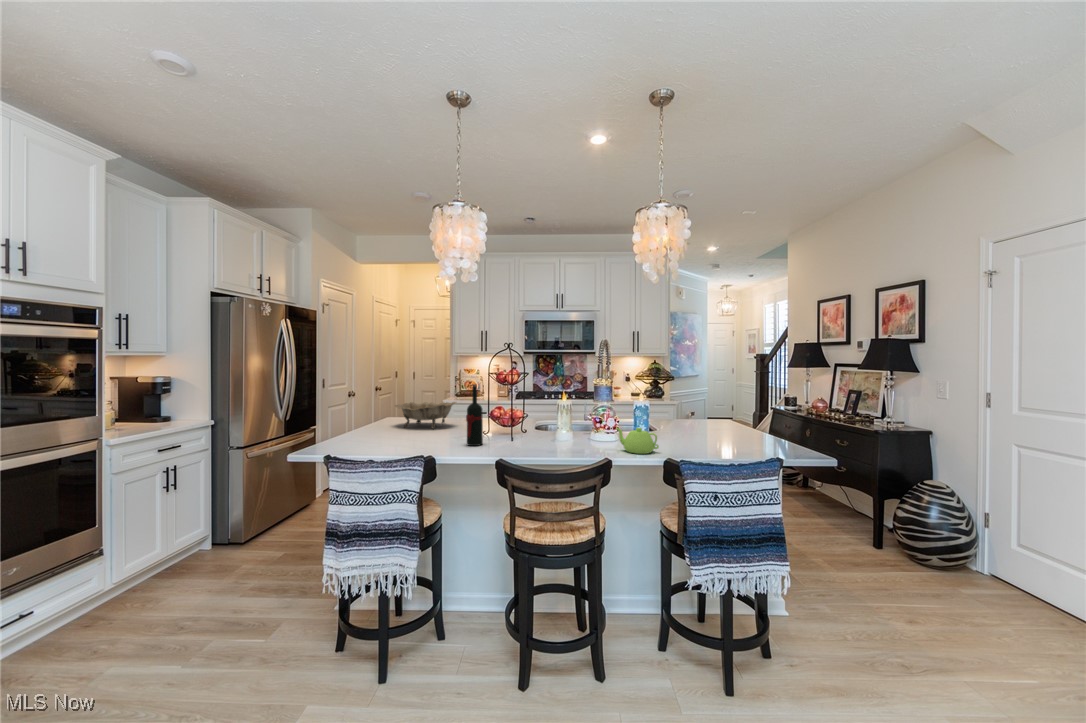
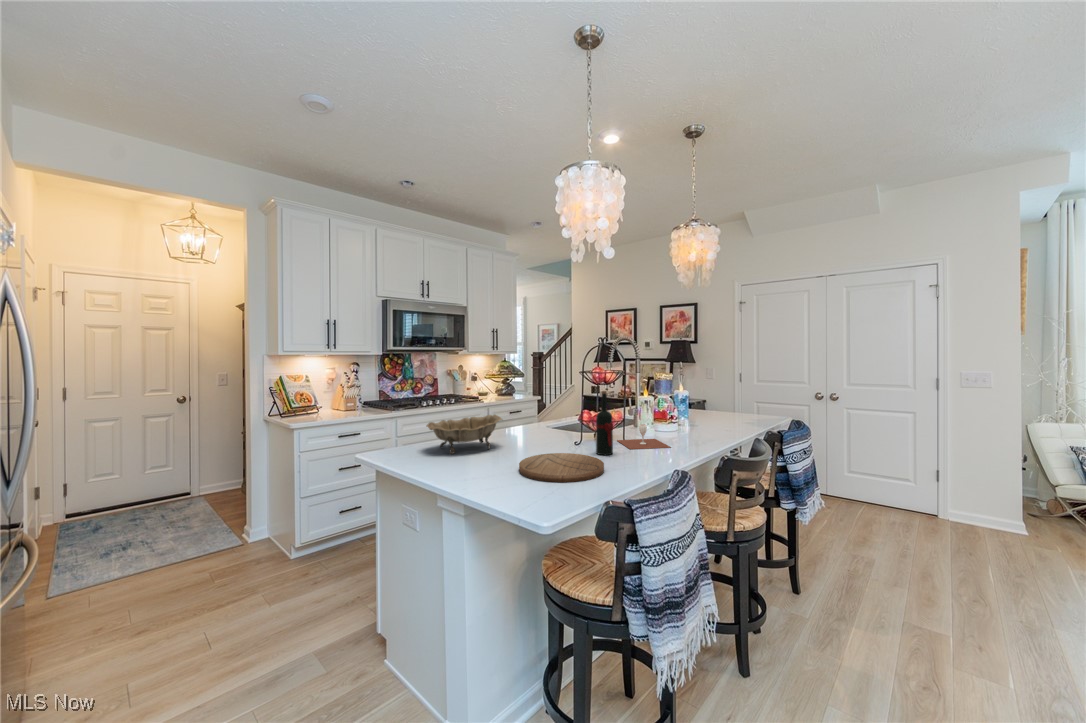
wine glass: none [506,425,568,452] -> present [617,424,671,449]
teapot: present [617,428,659,454] -> none [693,415,720,436]
cutting board: none [362,434,437,454] -> present [519,453,604,483]

